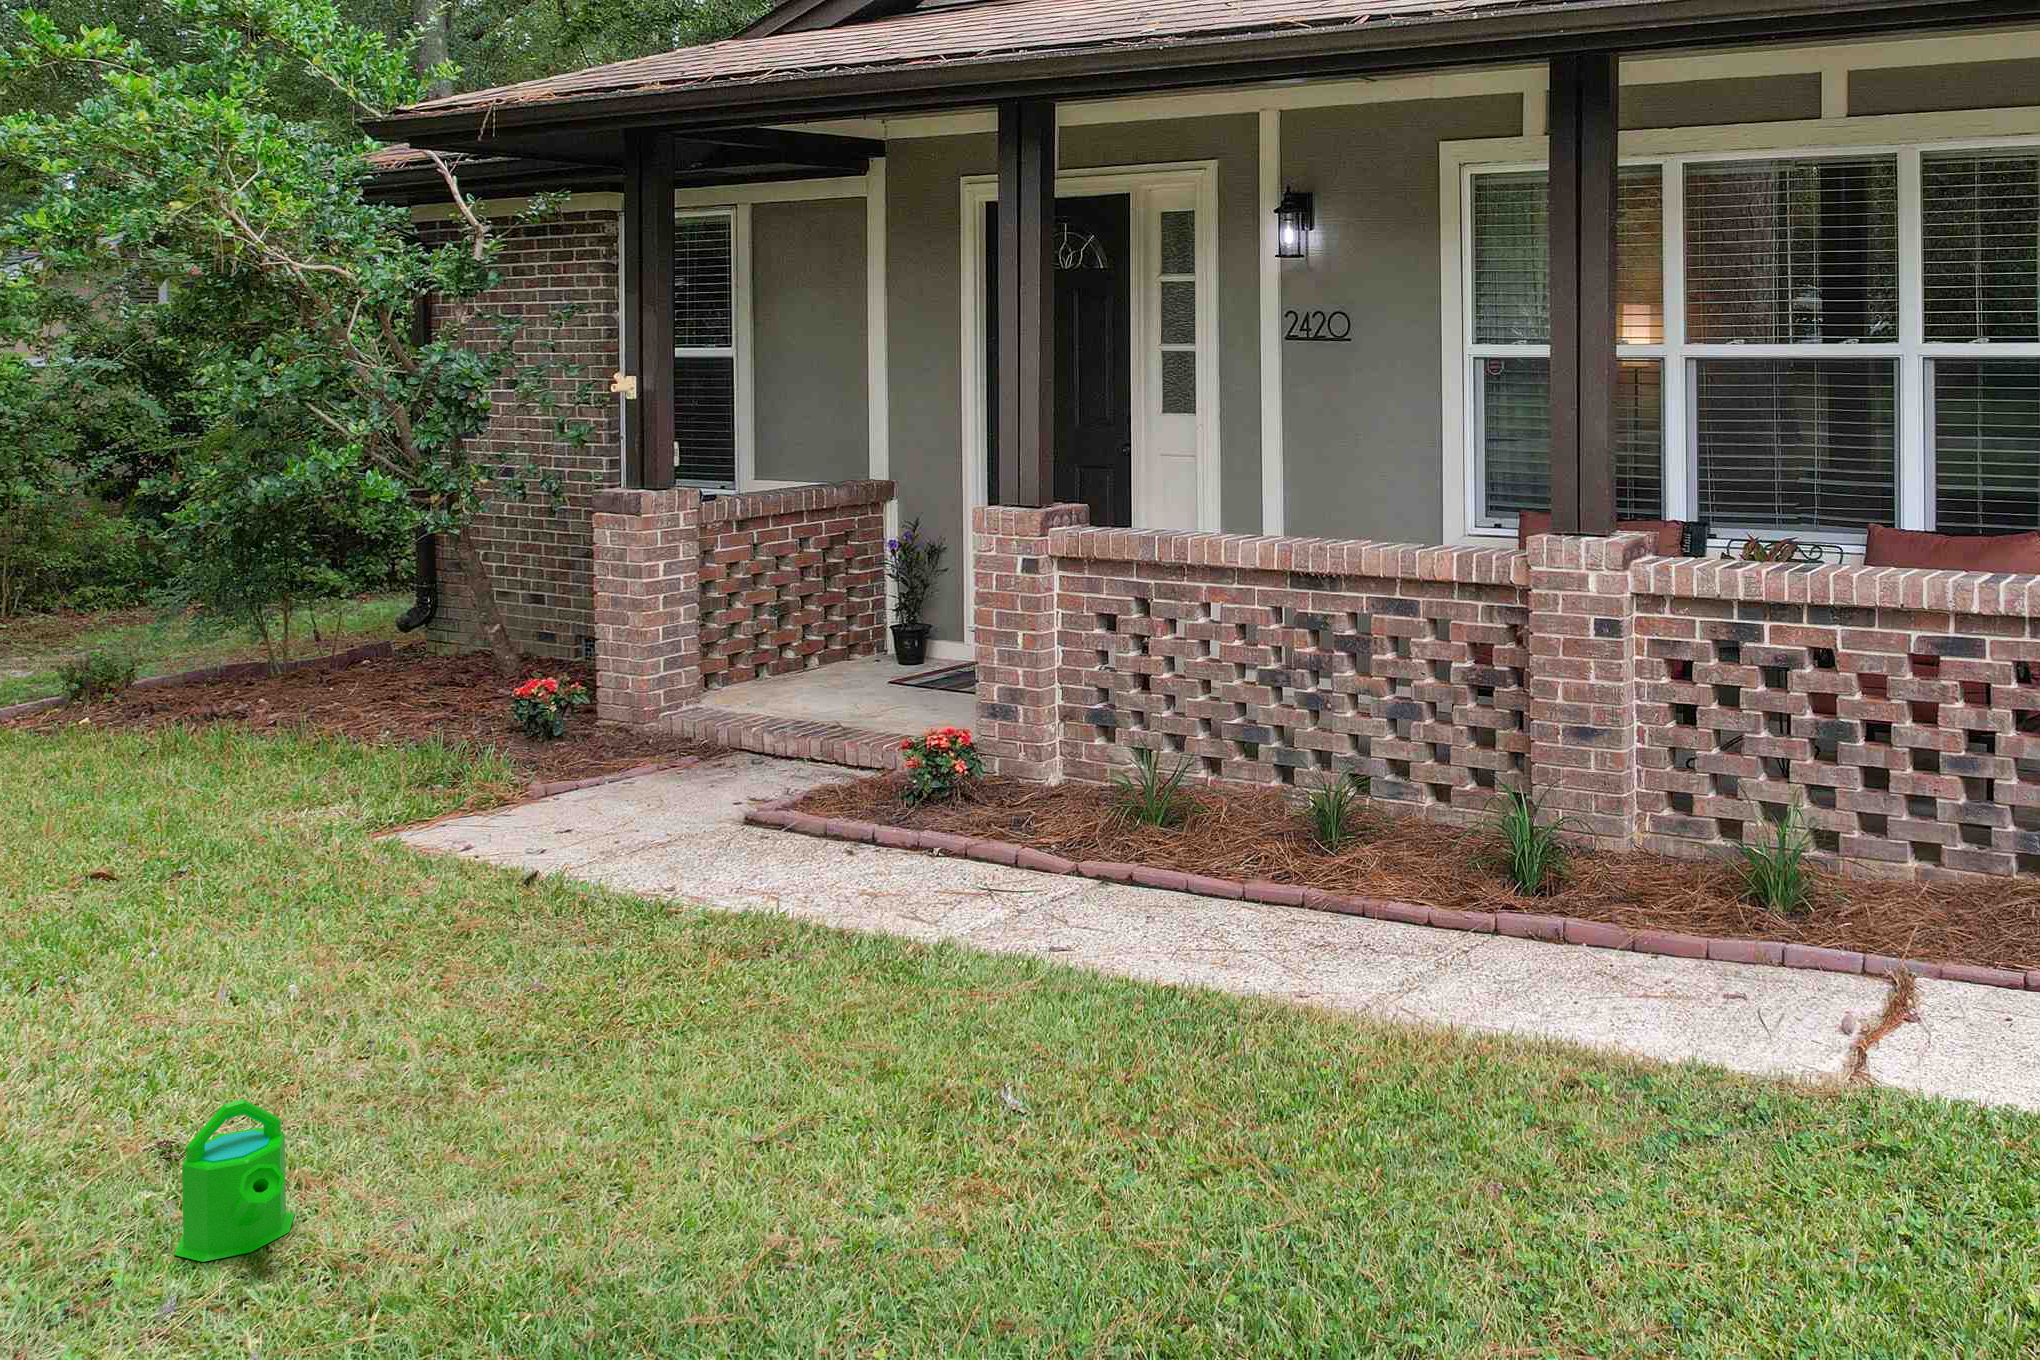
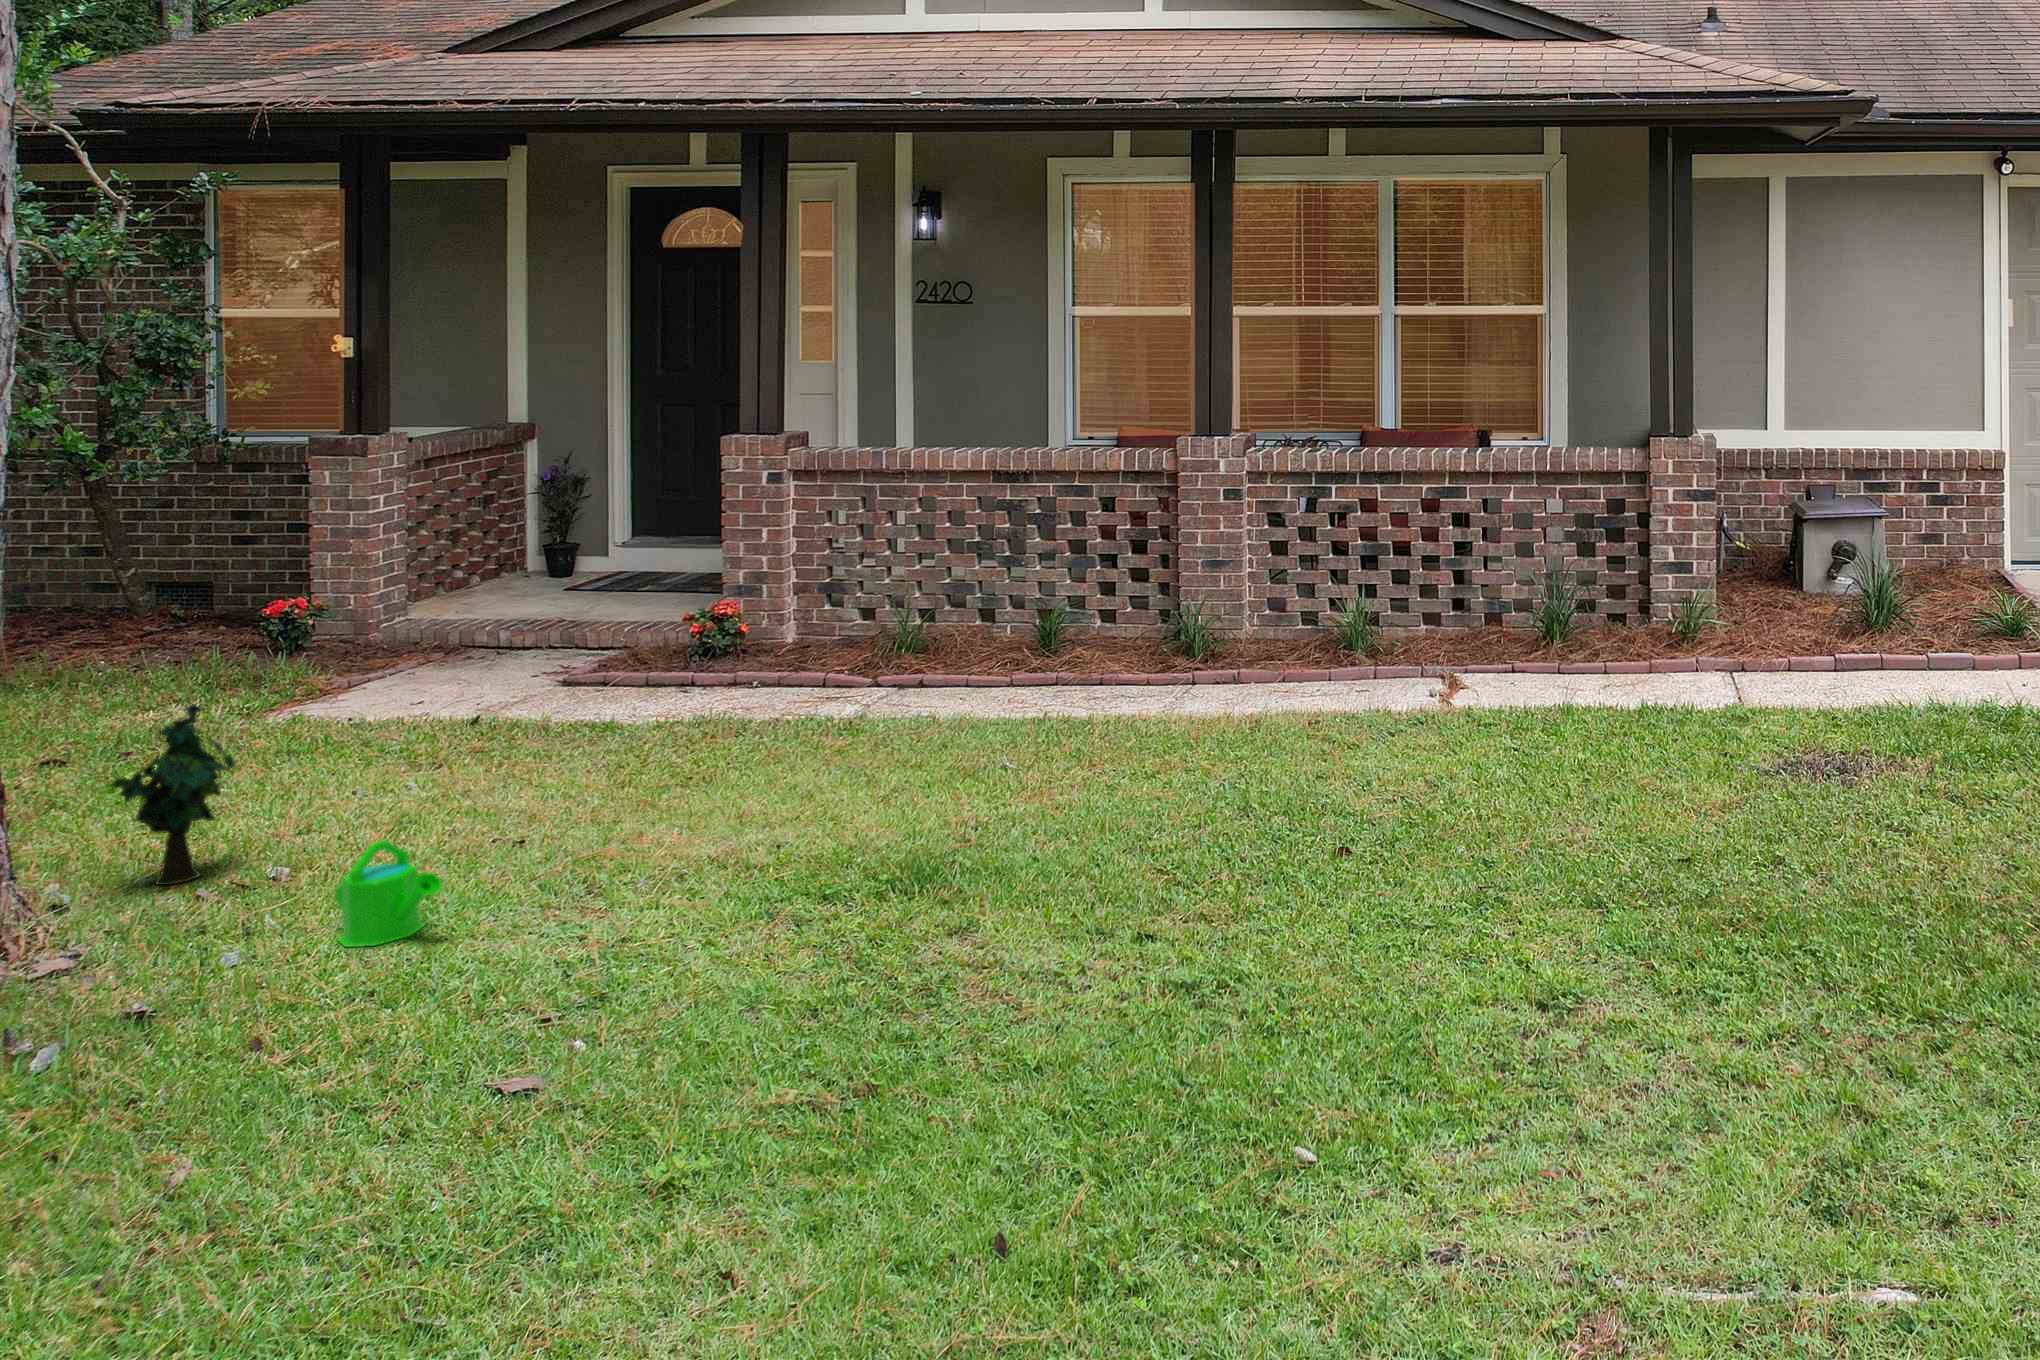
decorative plant: none [106,847,256,1078] -> present [109,705,235,885]

